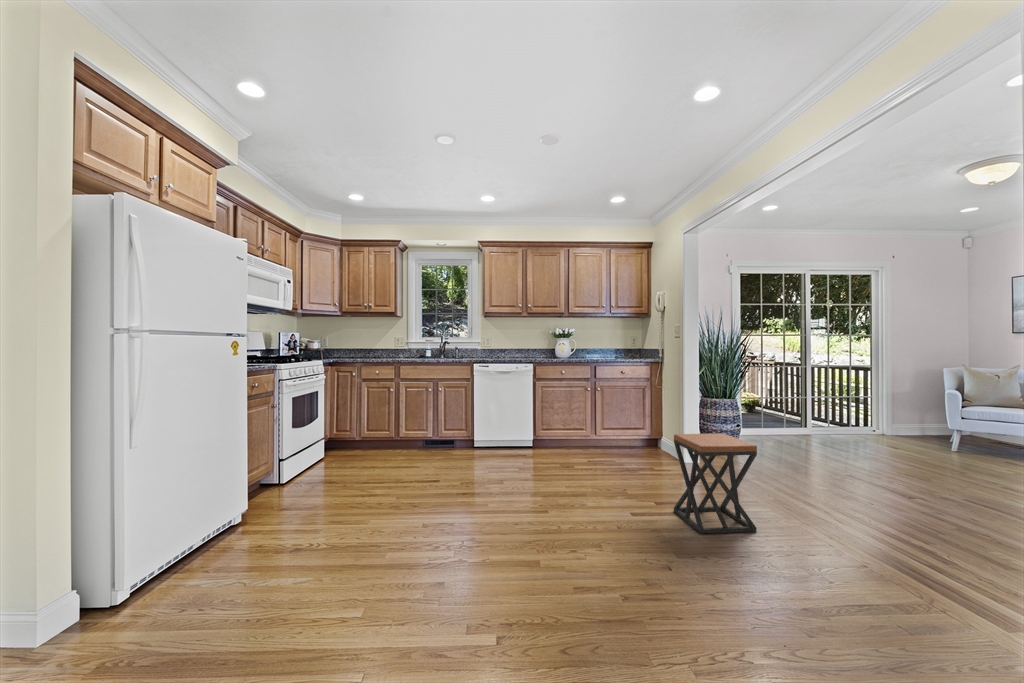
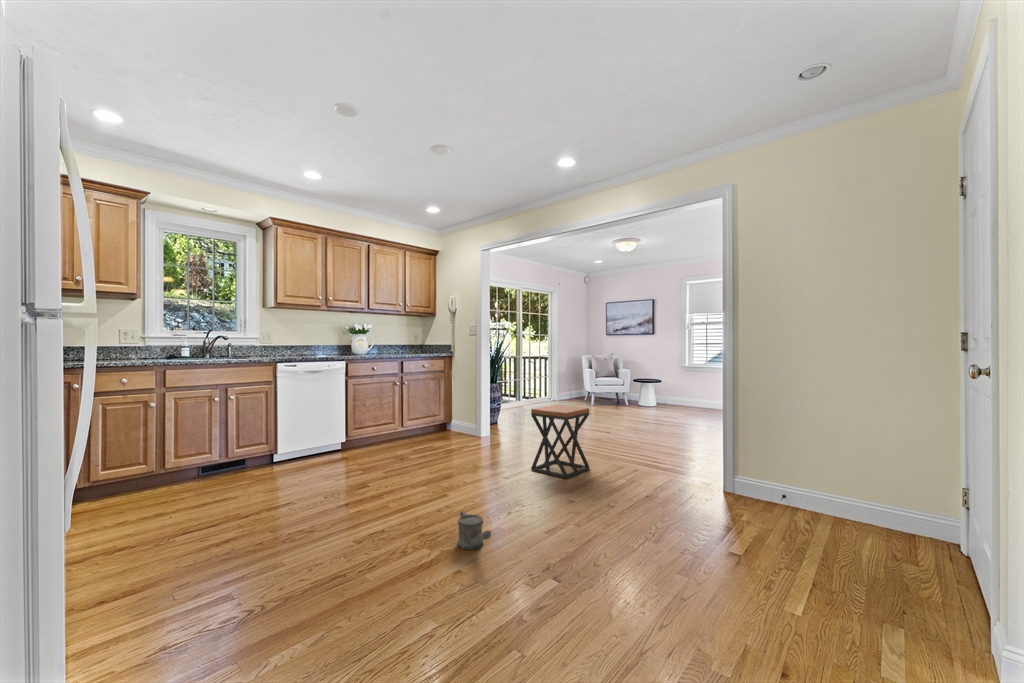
watering can: none [468,528,502,571] -> present [458,511,491,550]

